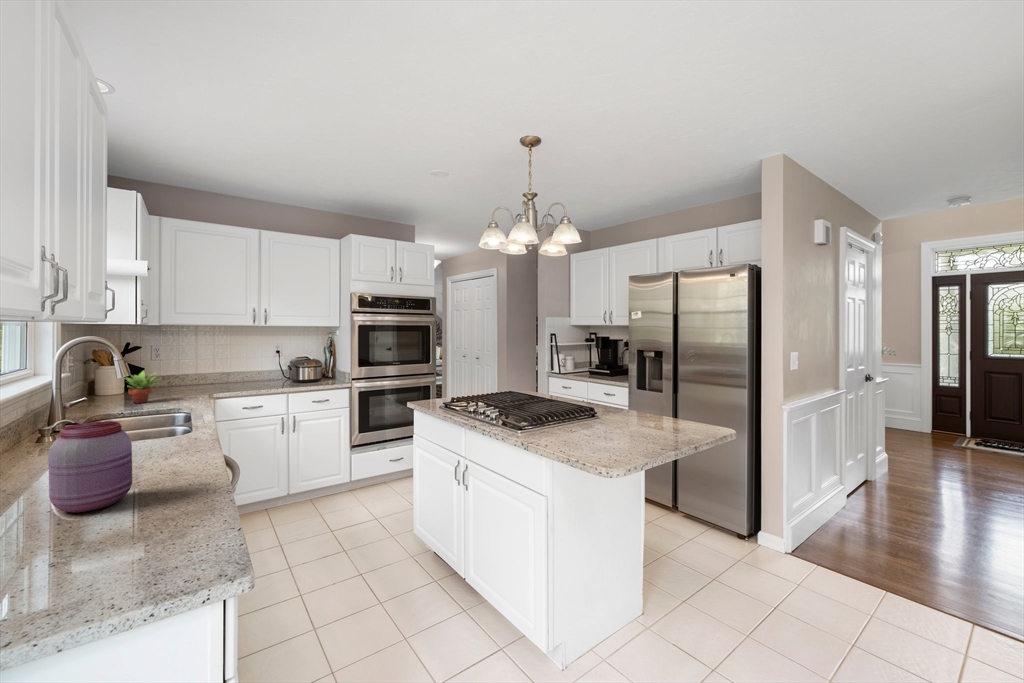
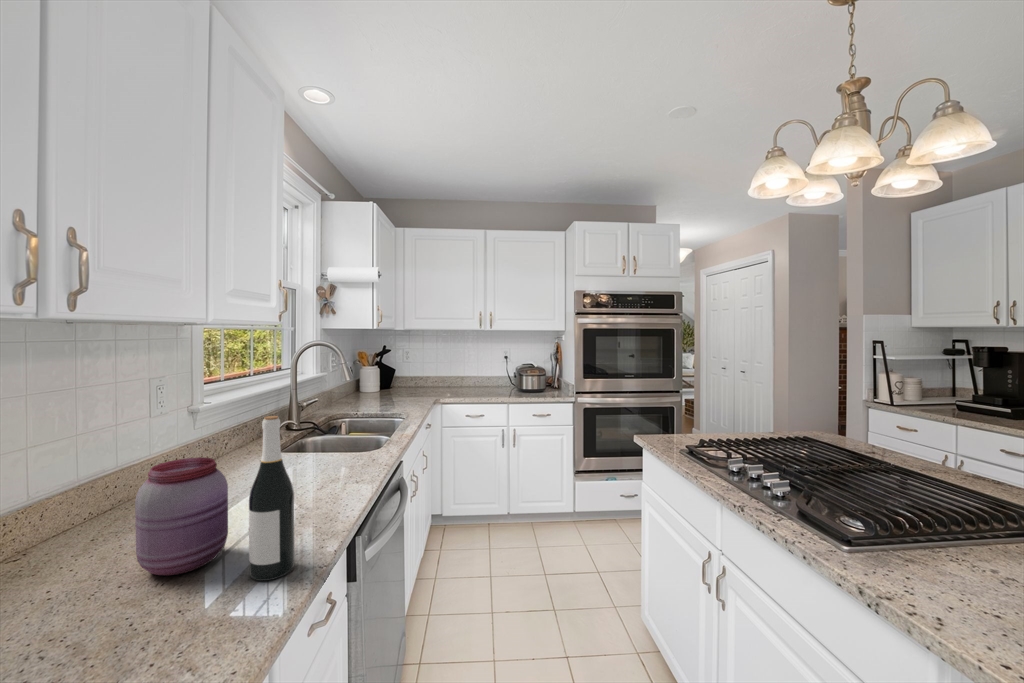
succulent plant: present [126,371,156,403] -> none [363,374,395,405]
wine bottle: none [169,381,206,498] -> present [249,416,295,581]

